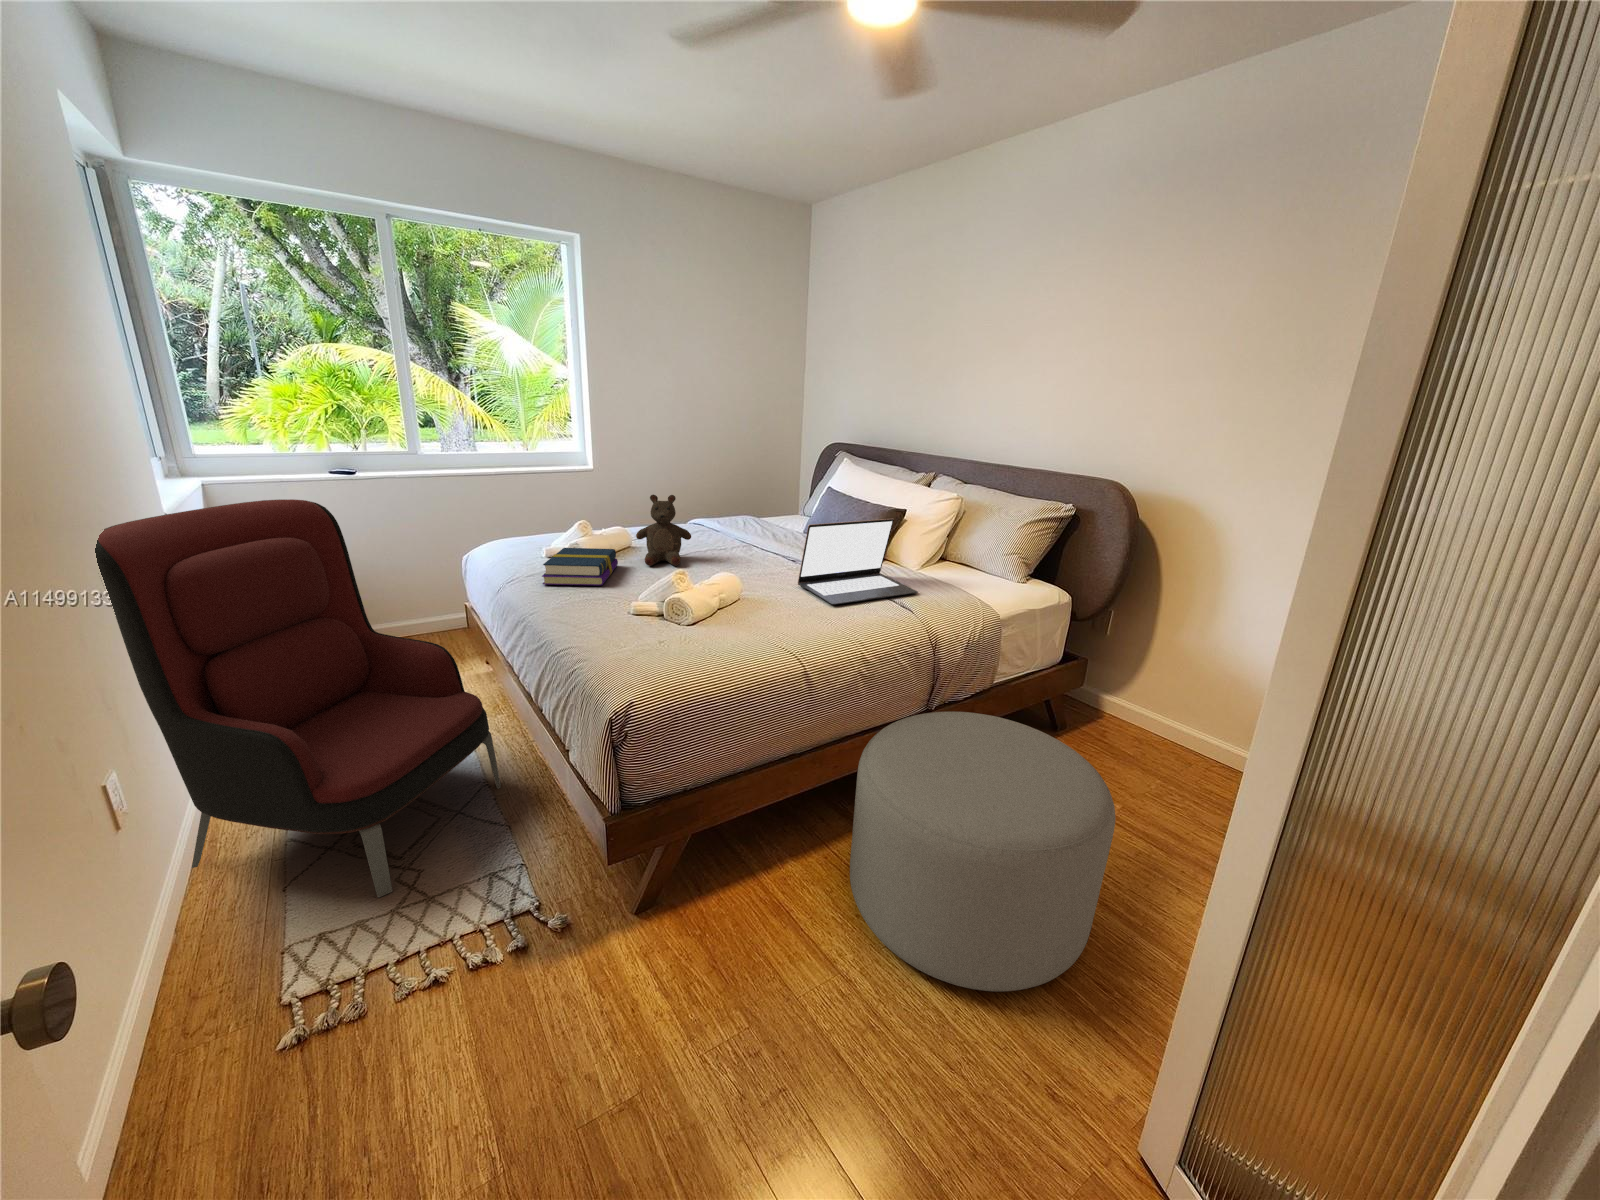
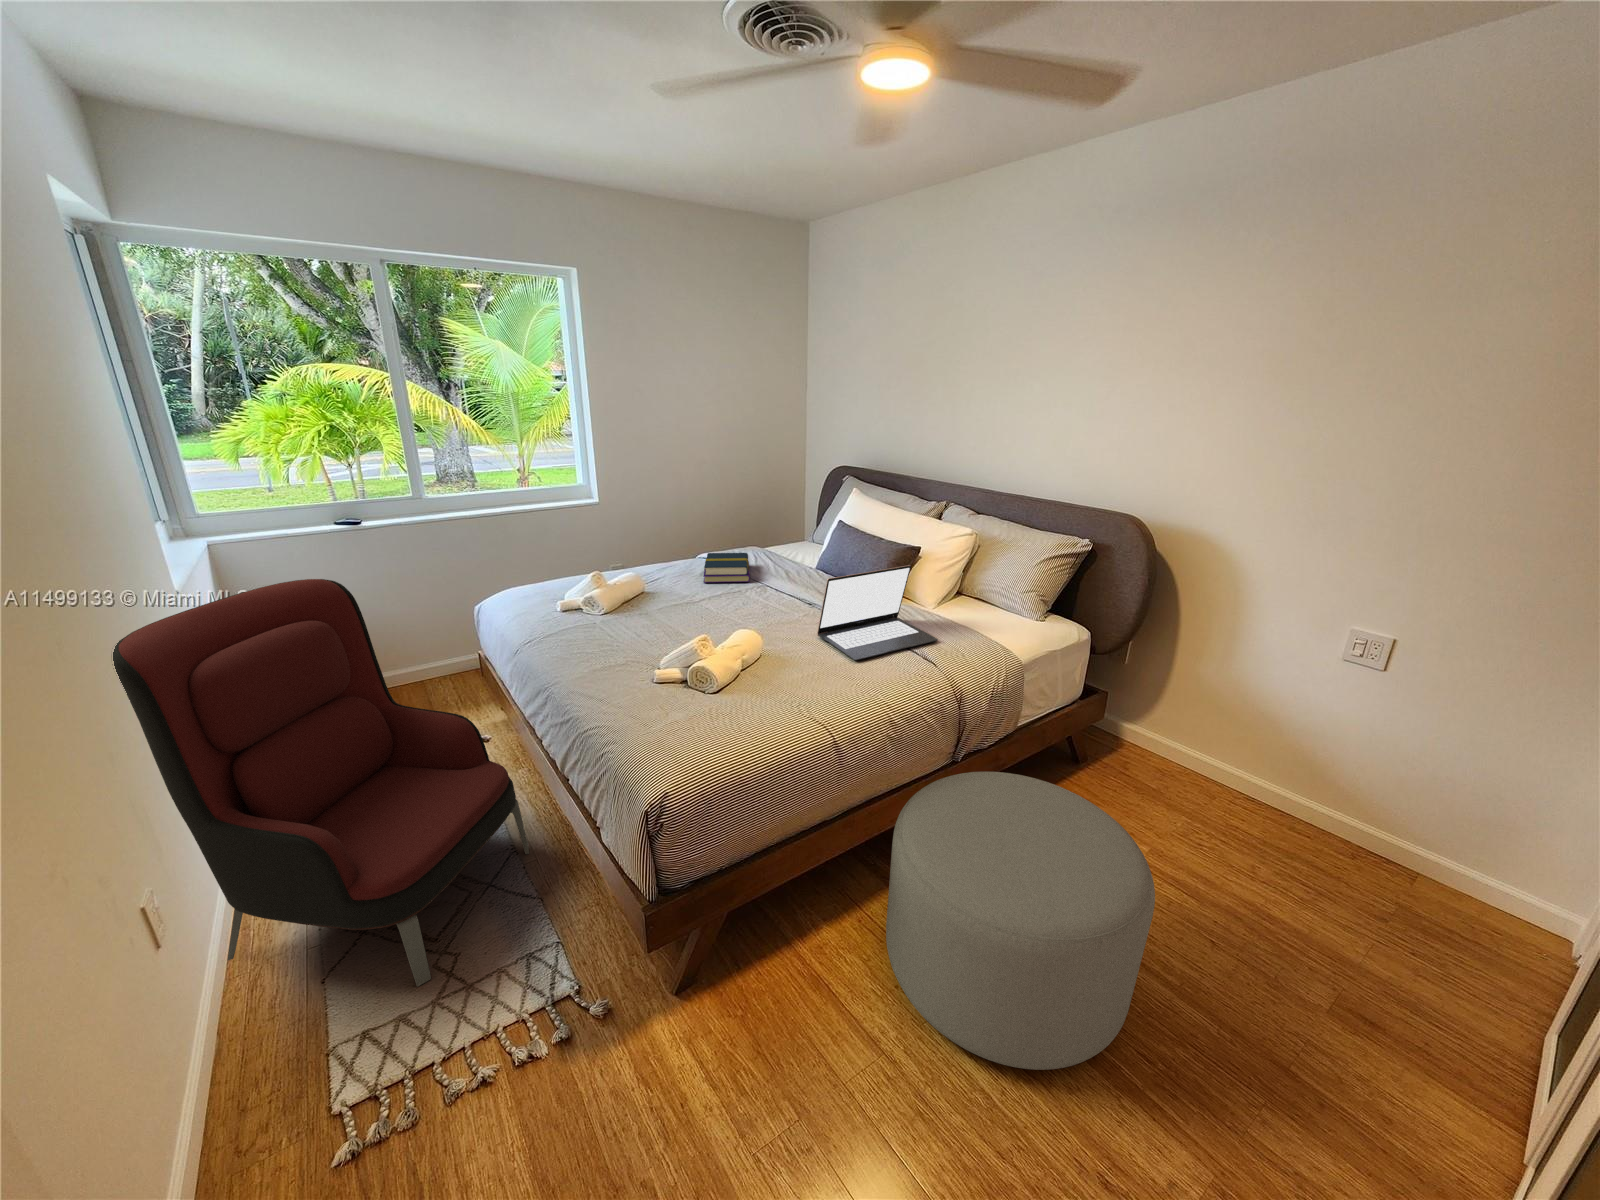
stuffed bear: present [636,495,691,566] -> none [652,545,707,618]
book: present [542,548,618,585] -> present [704,553,750,583]

